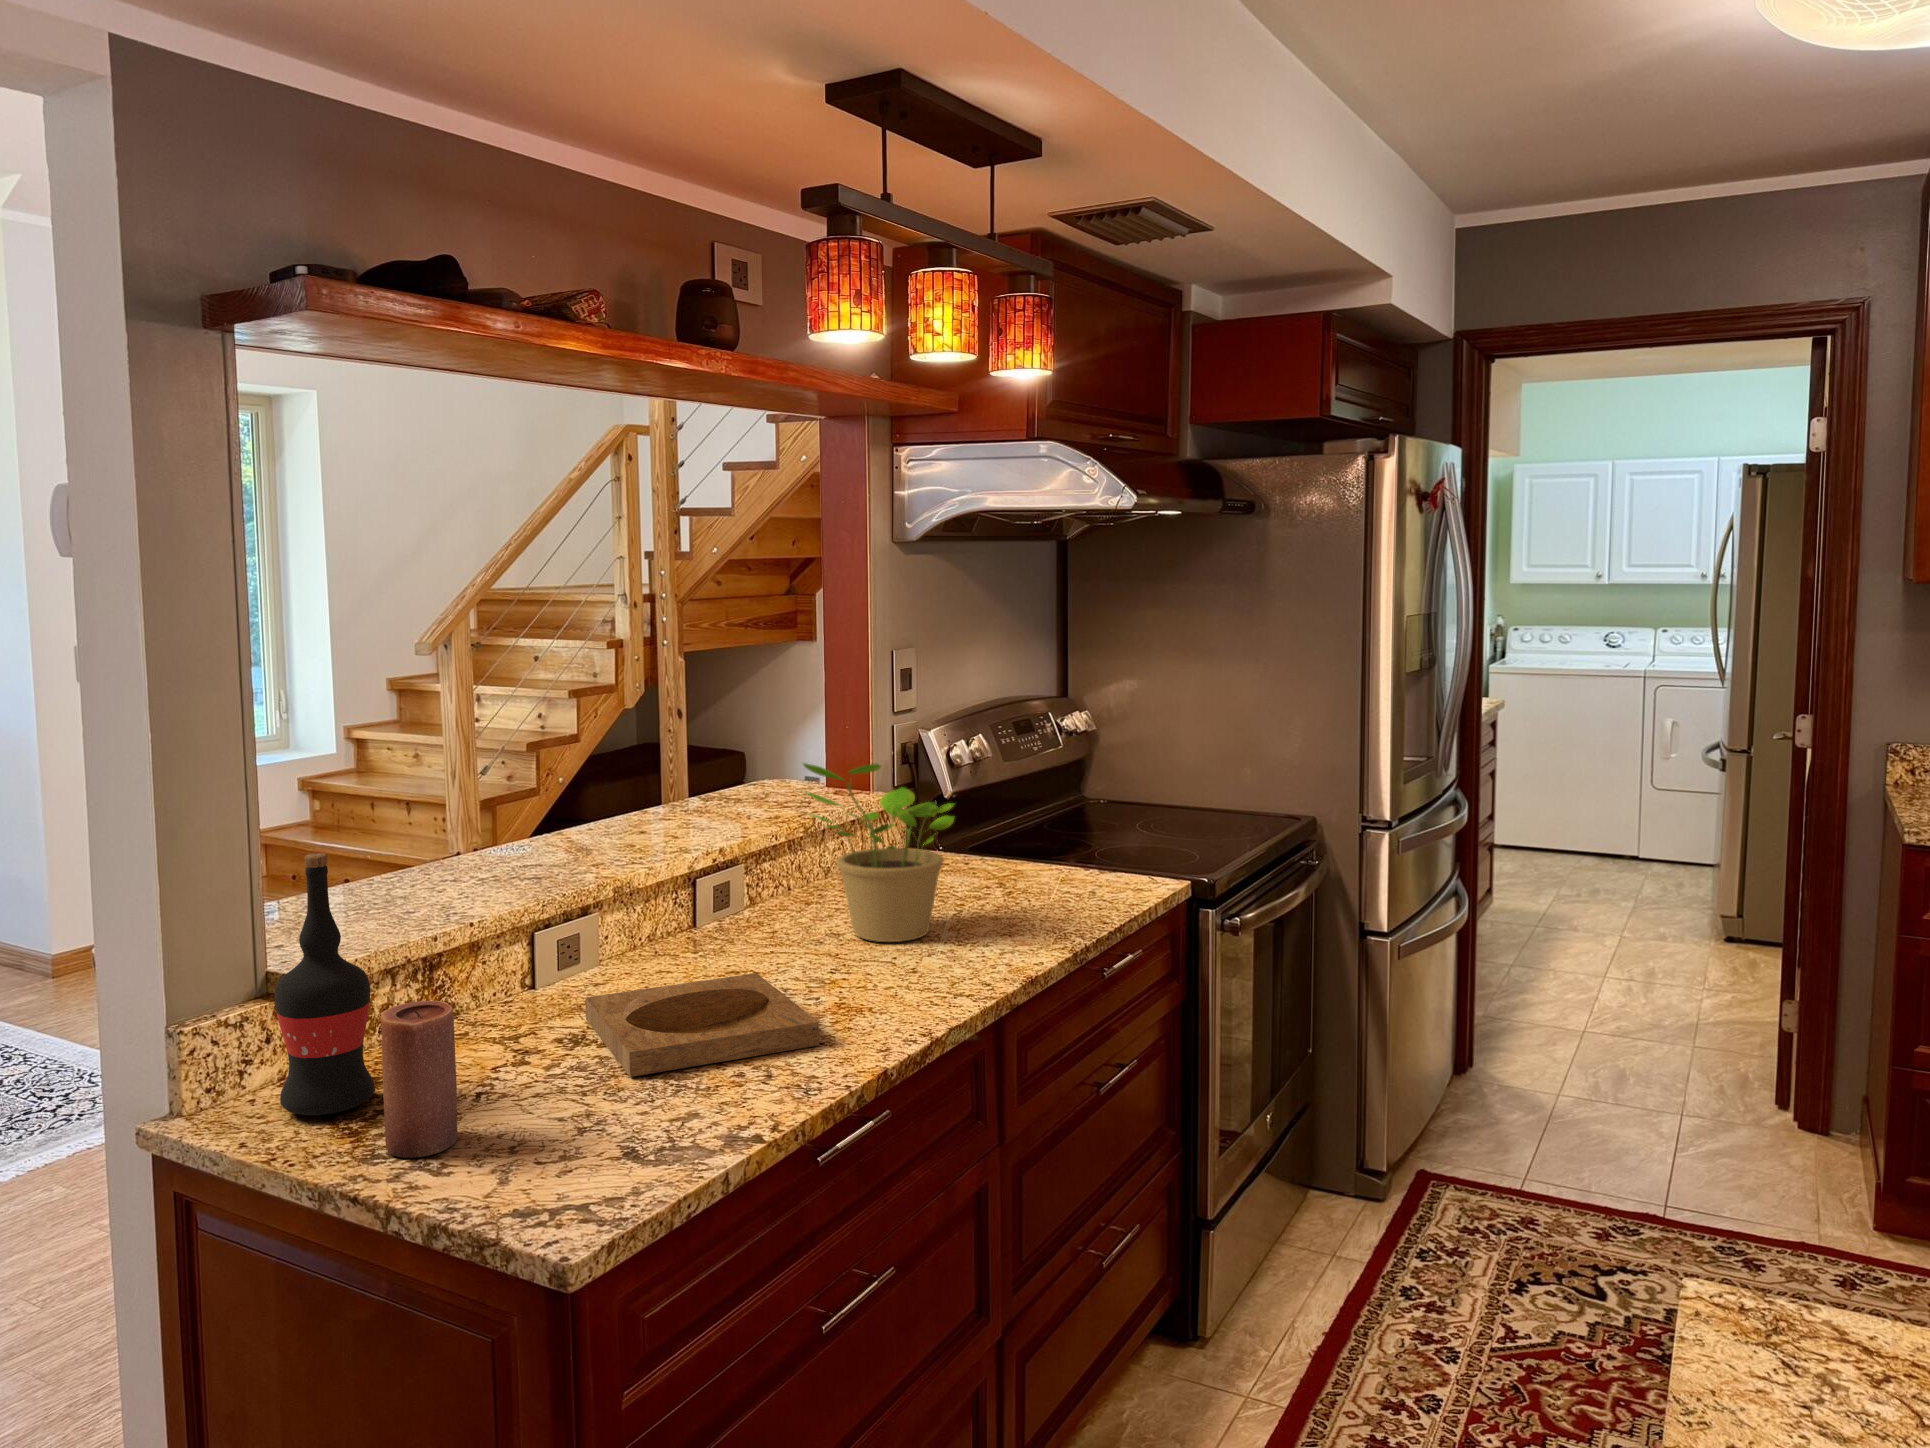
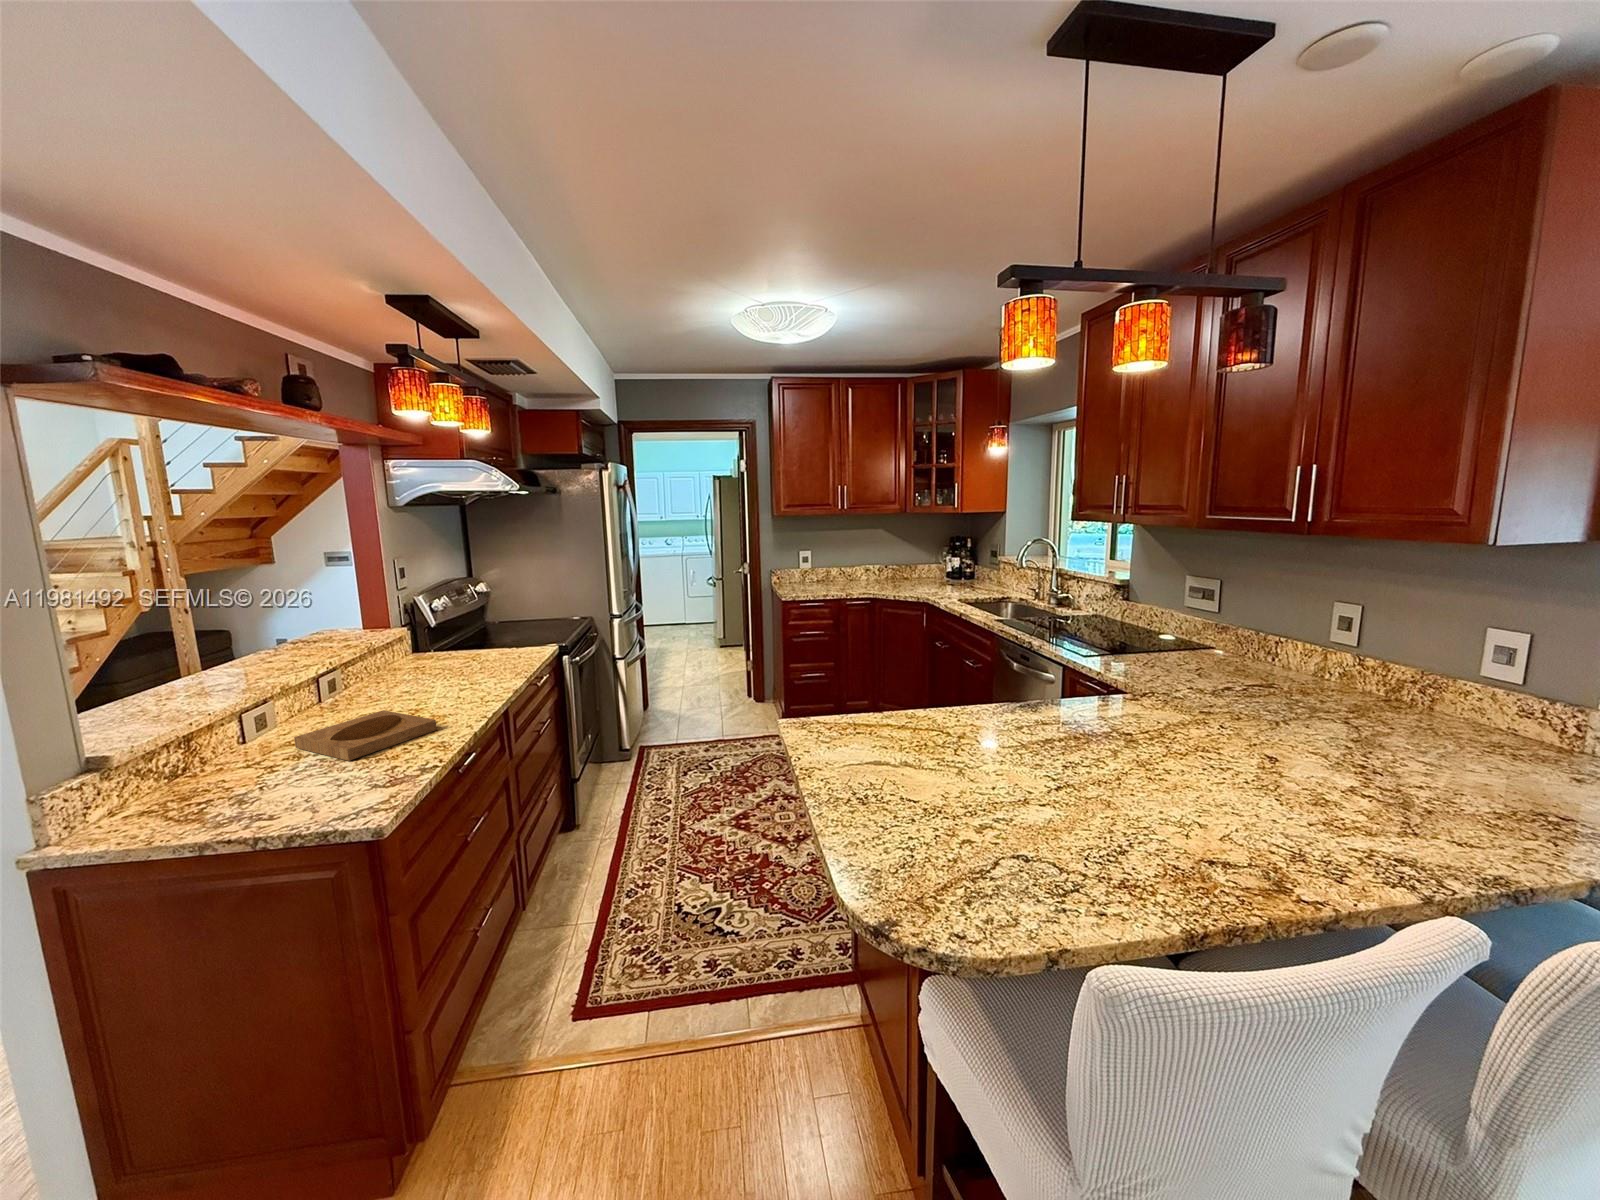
potted plant: present [803,763,954,942] -> none [377,610,464,690]
wine bottle: present [275,853,375,1115] -> none [119,682,196,821]
candle: present [381,1001,458,1158] -> none [221,740,274,819]

